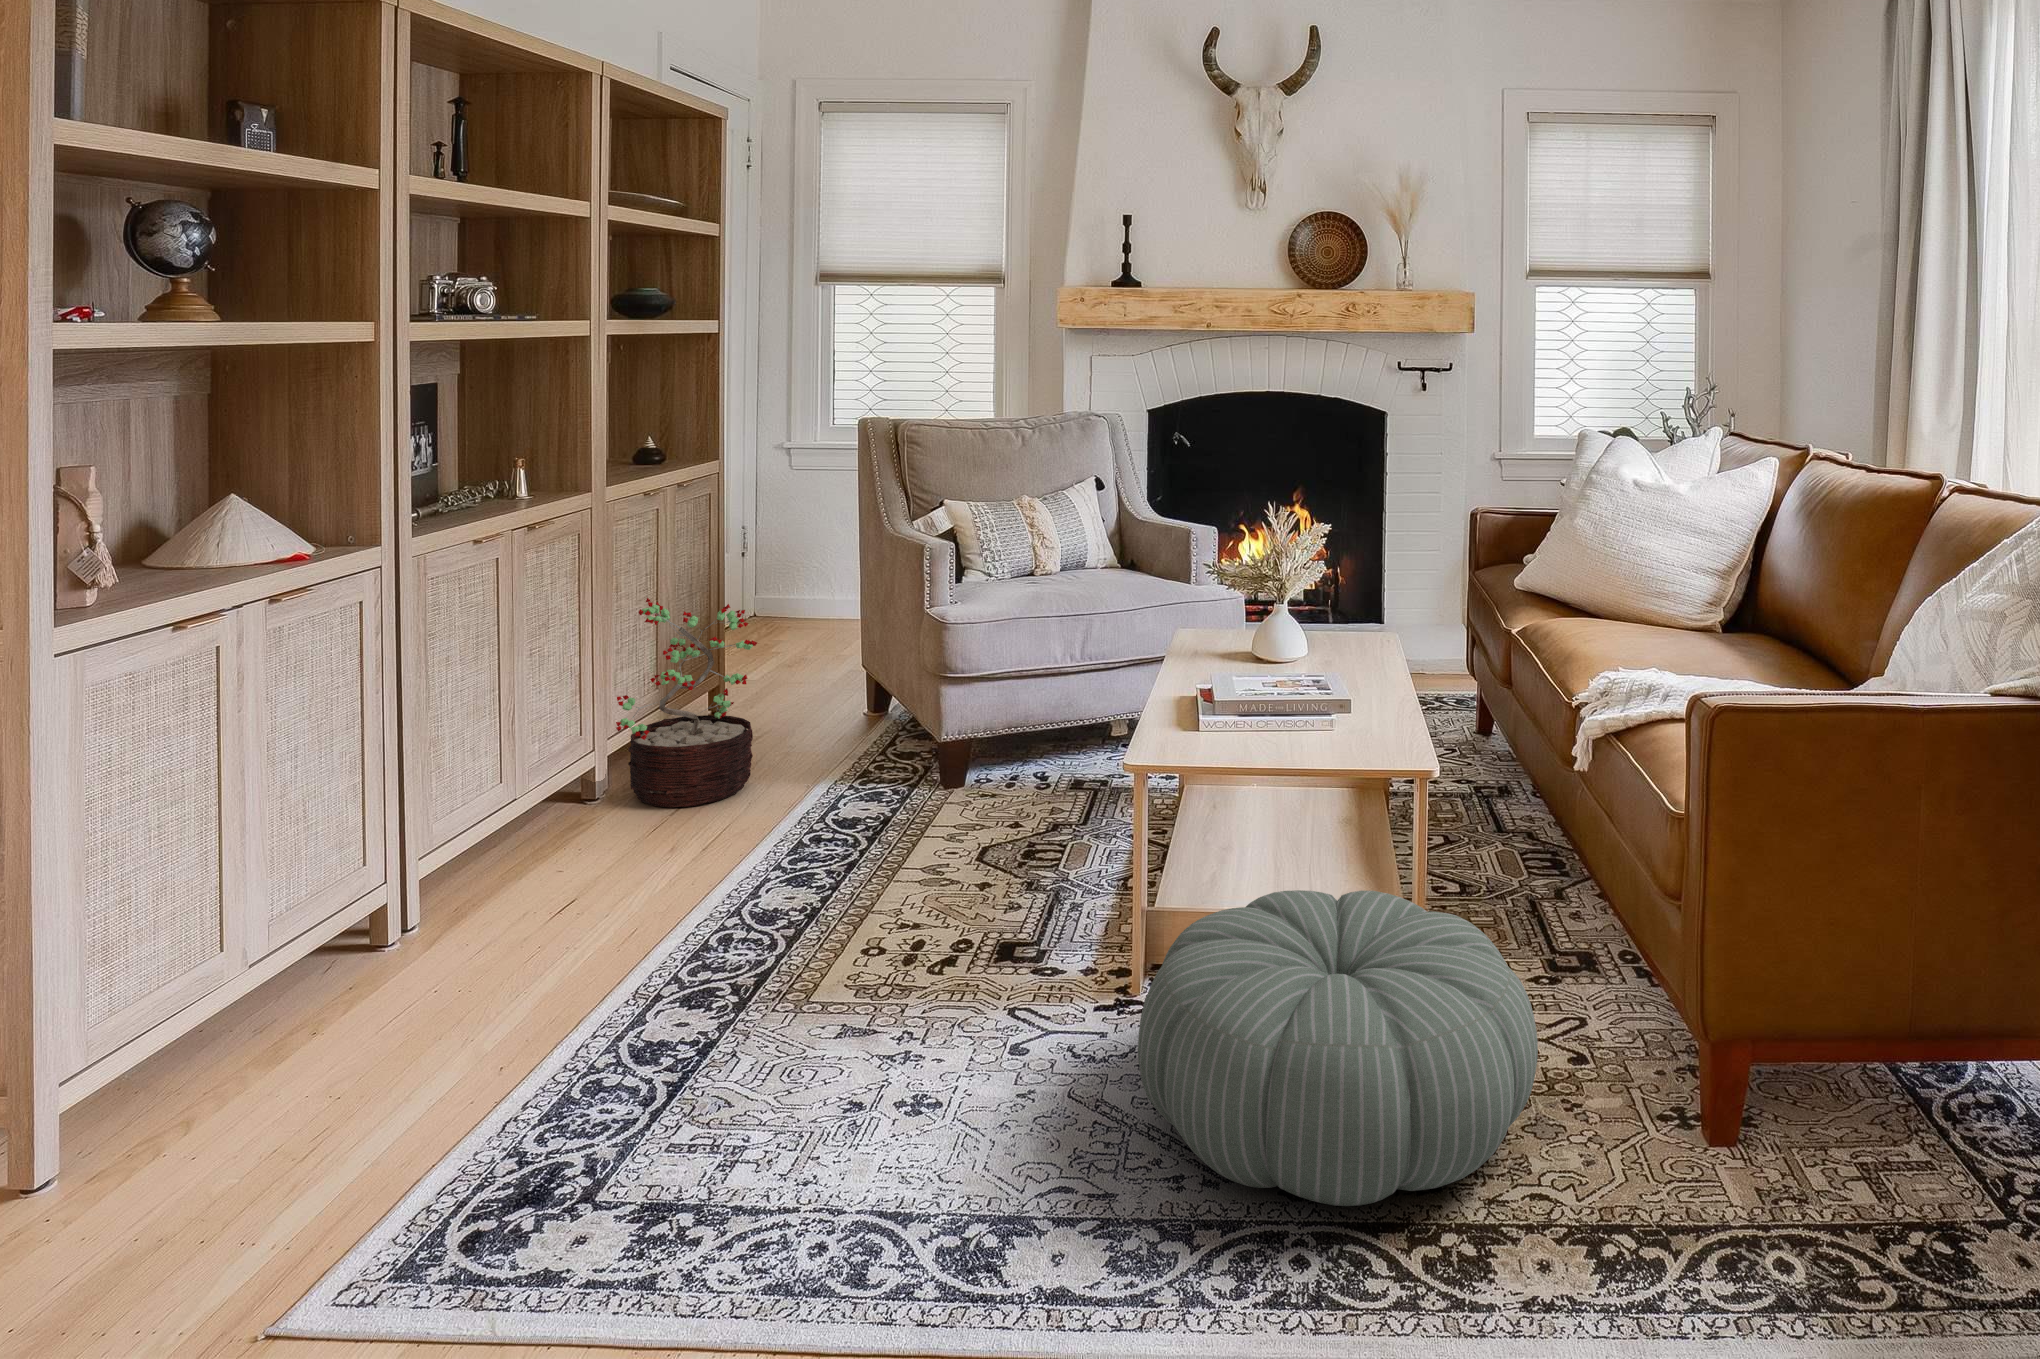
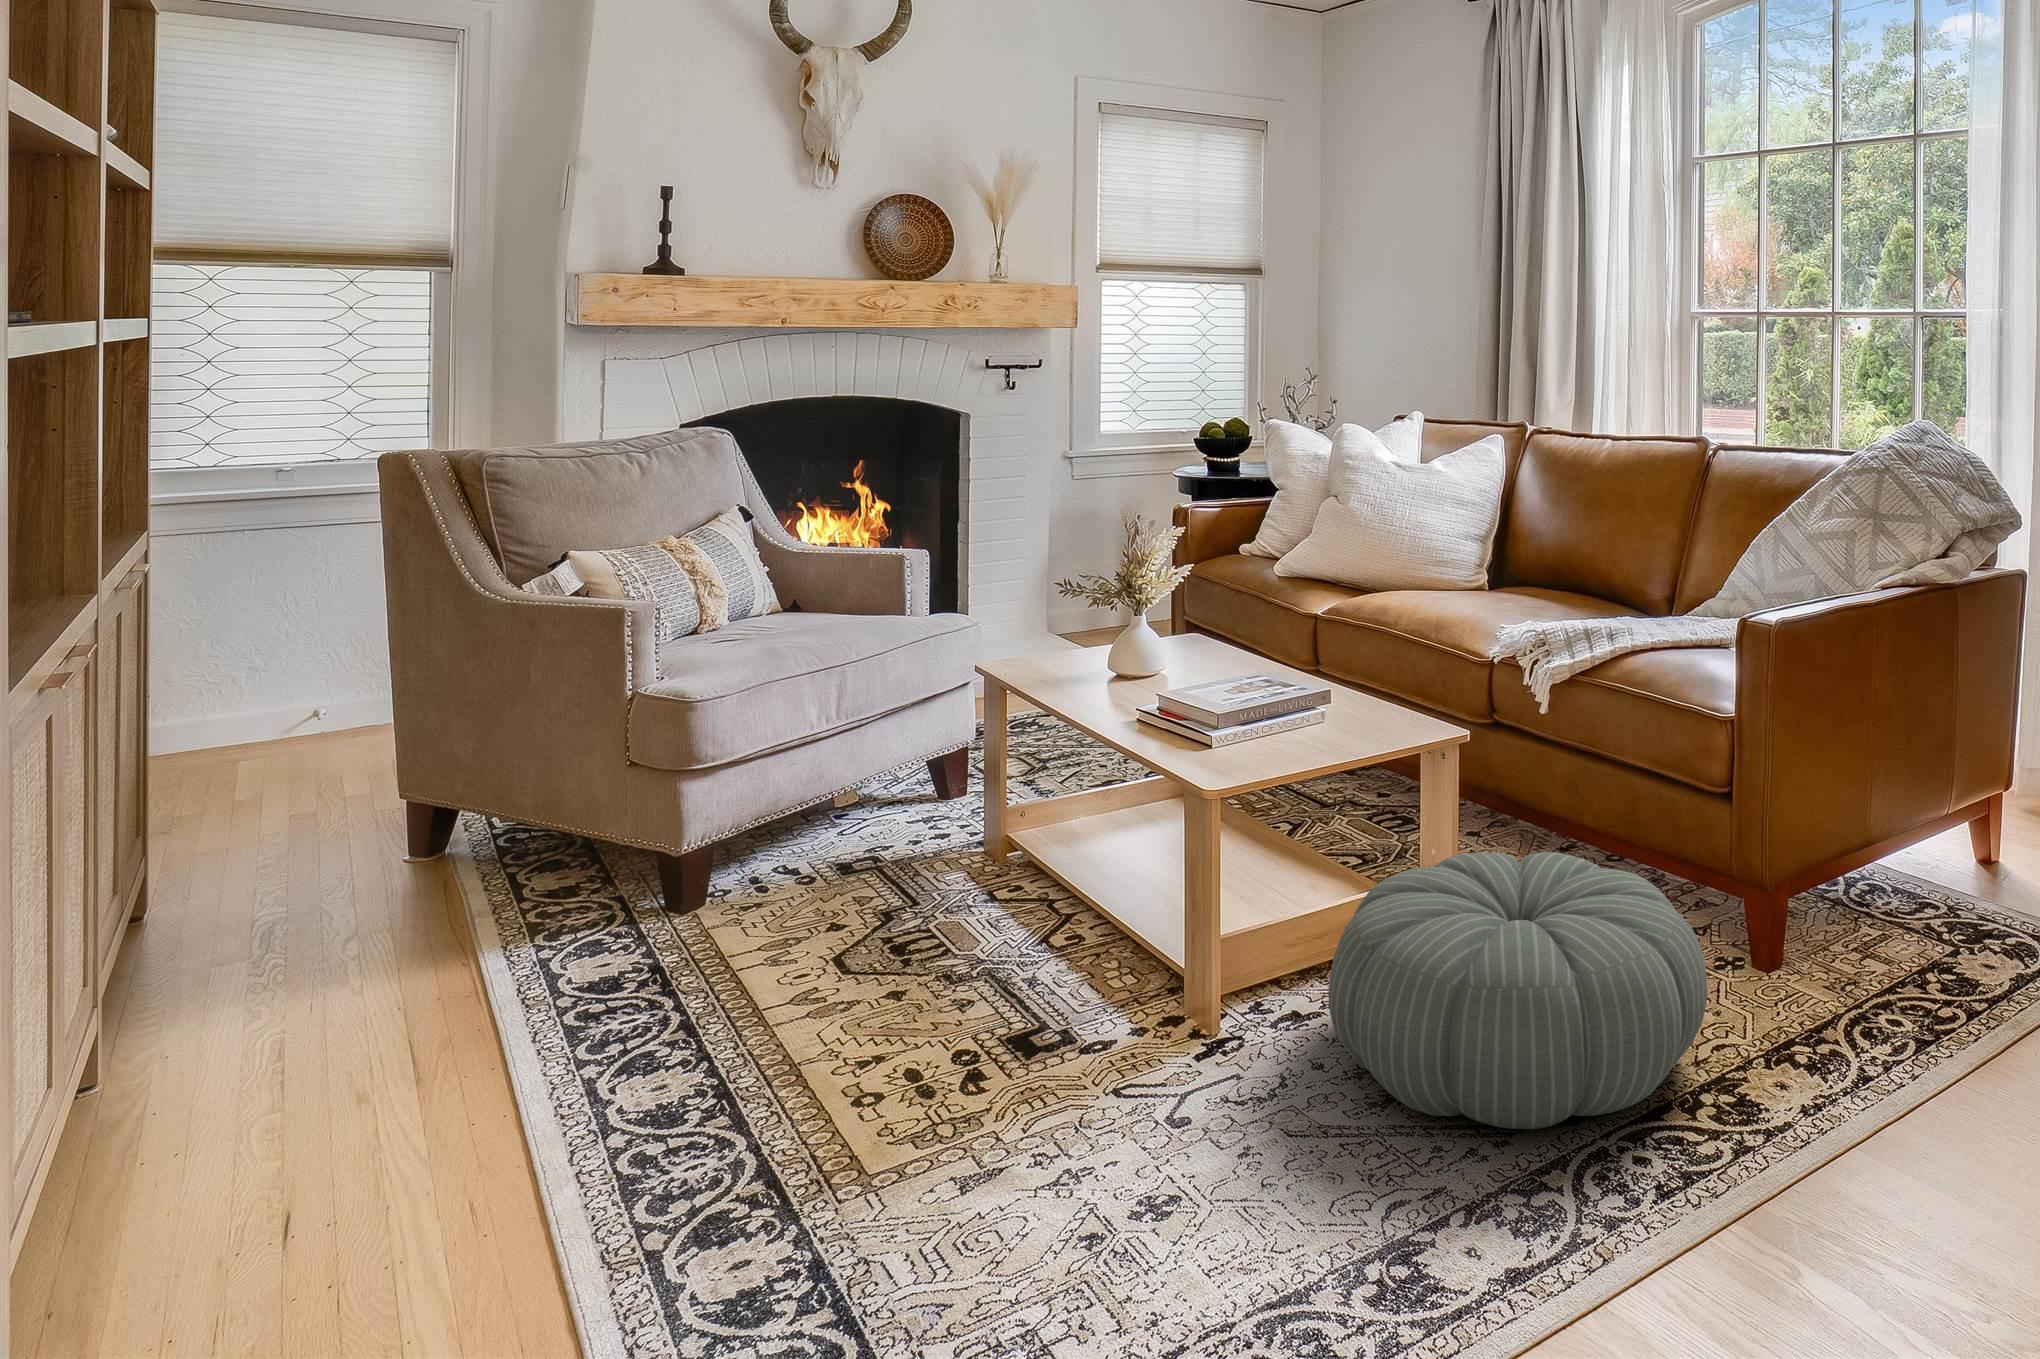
decorative plant: present [616,598,757,807] -> none [45,734,314,1088]

